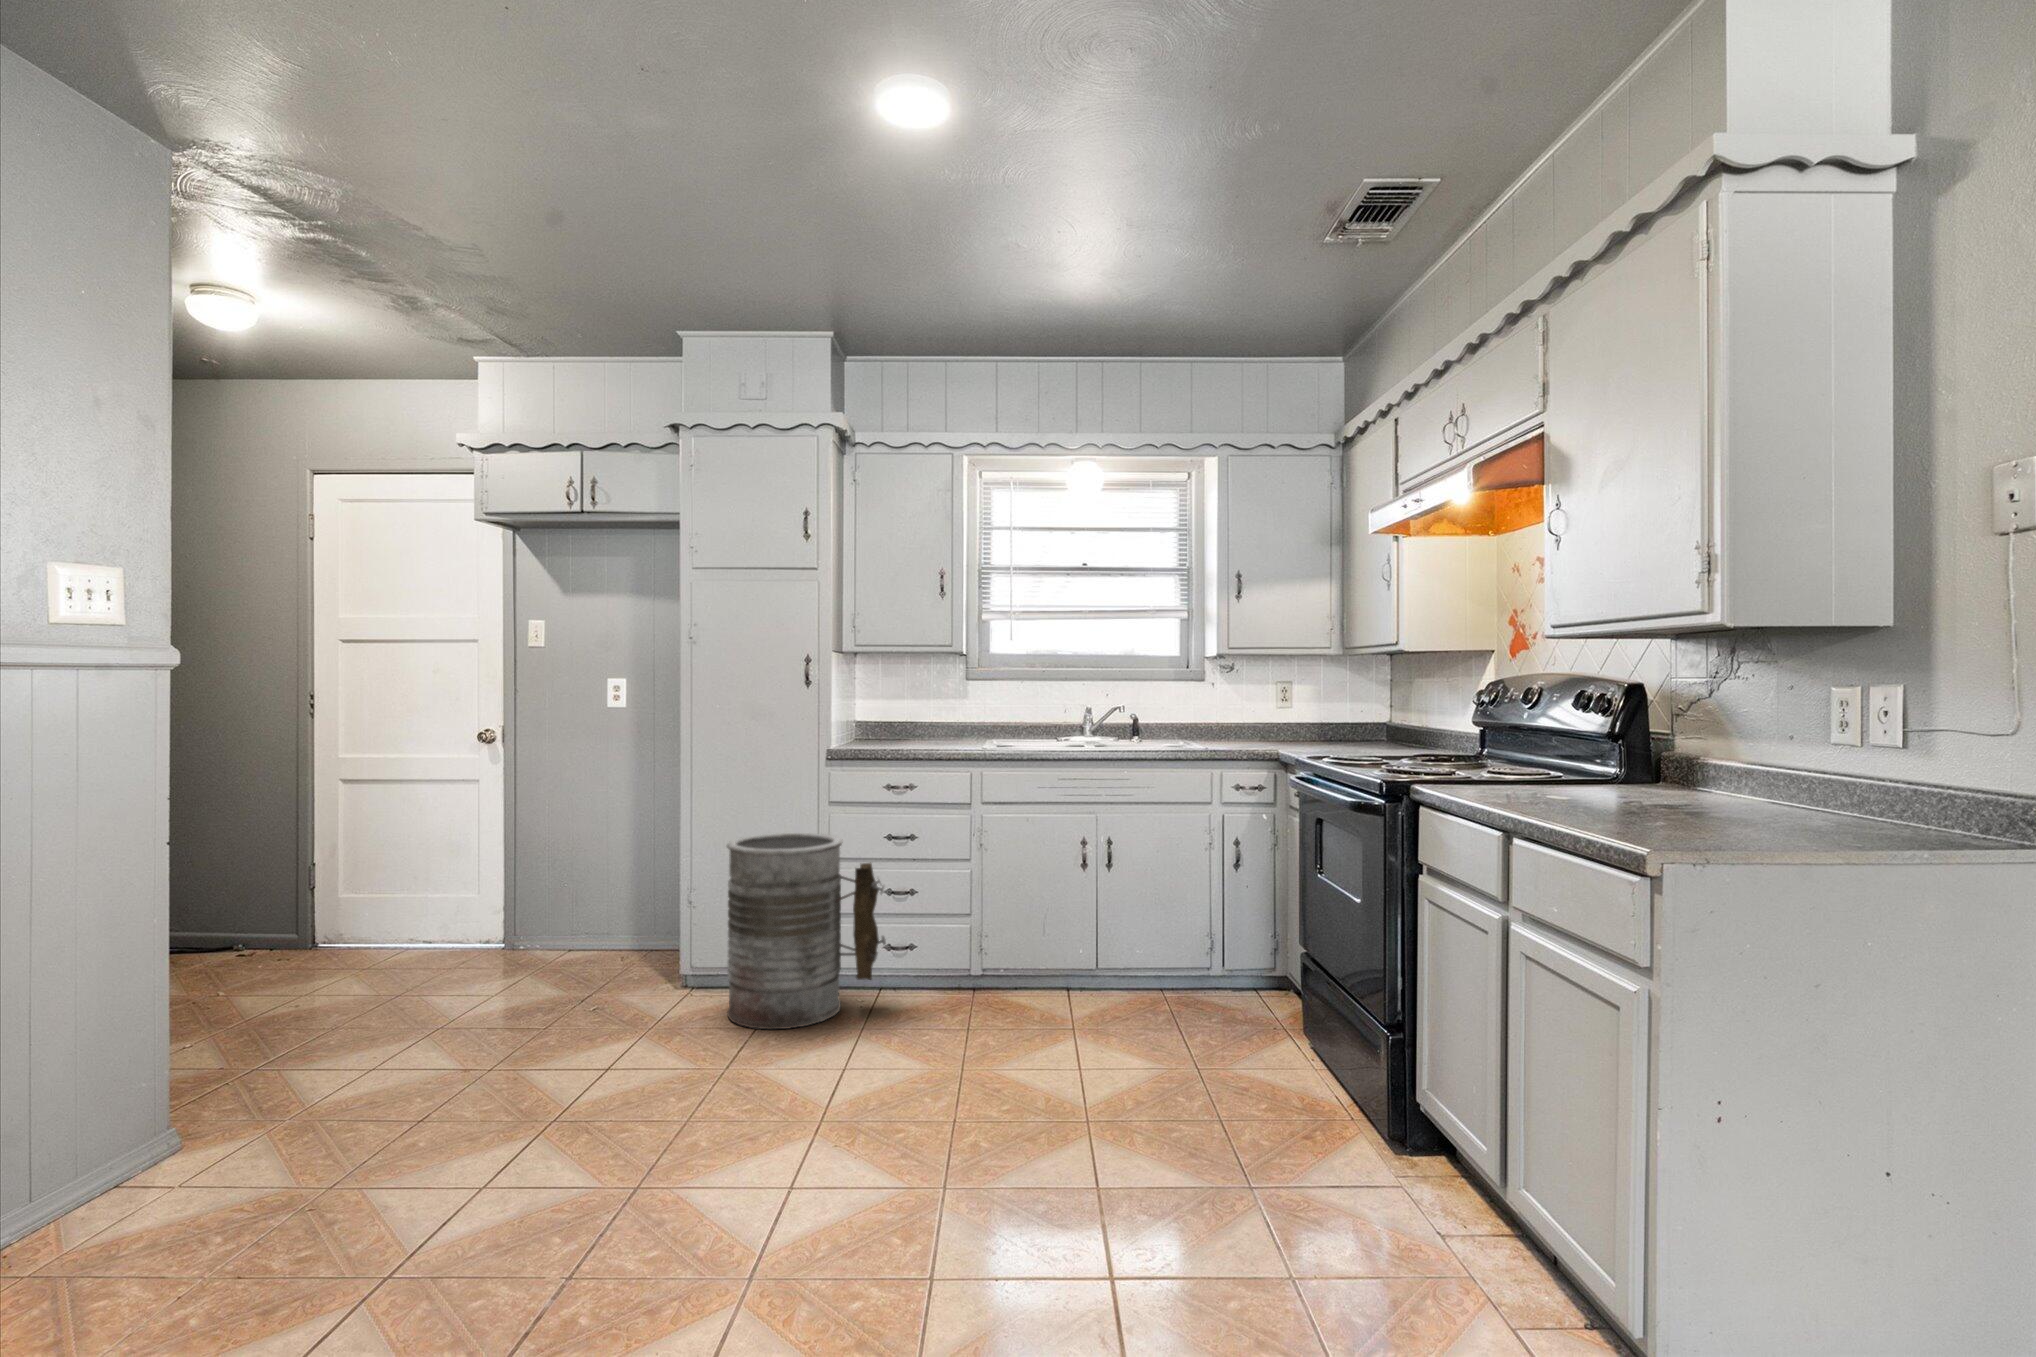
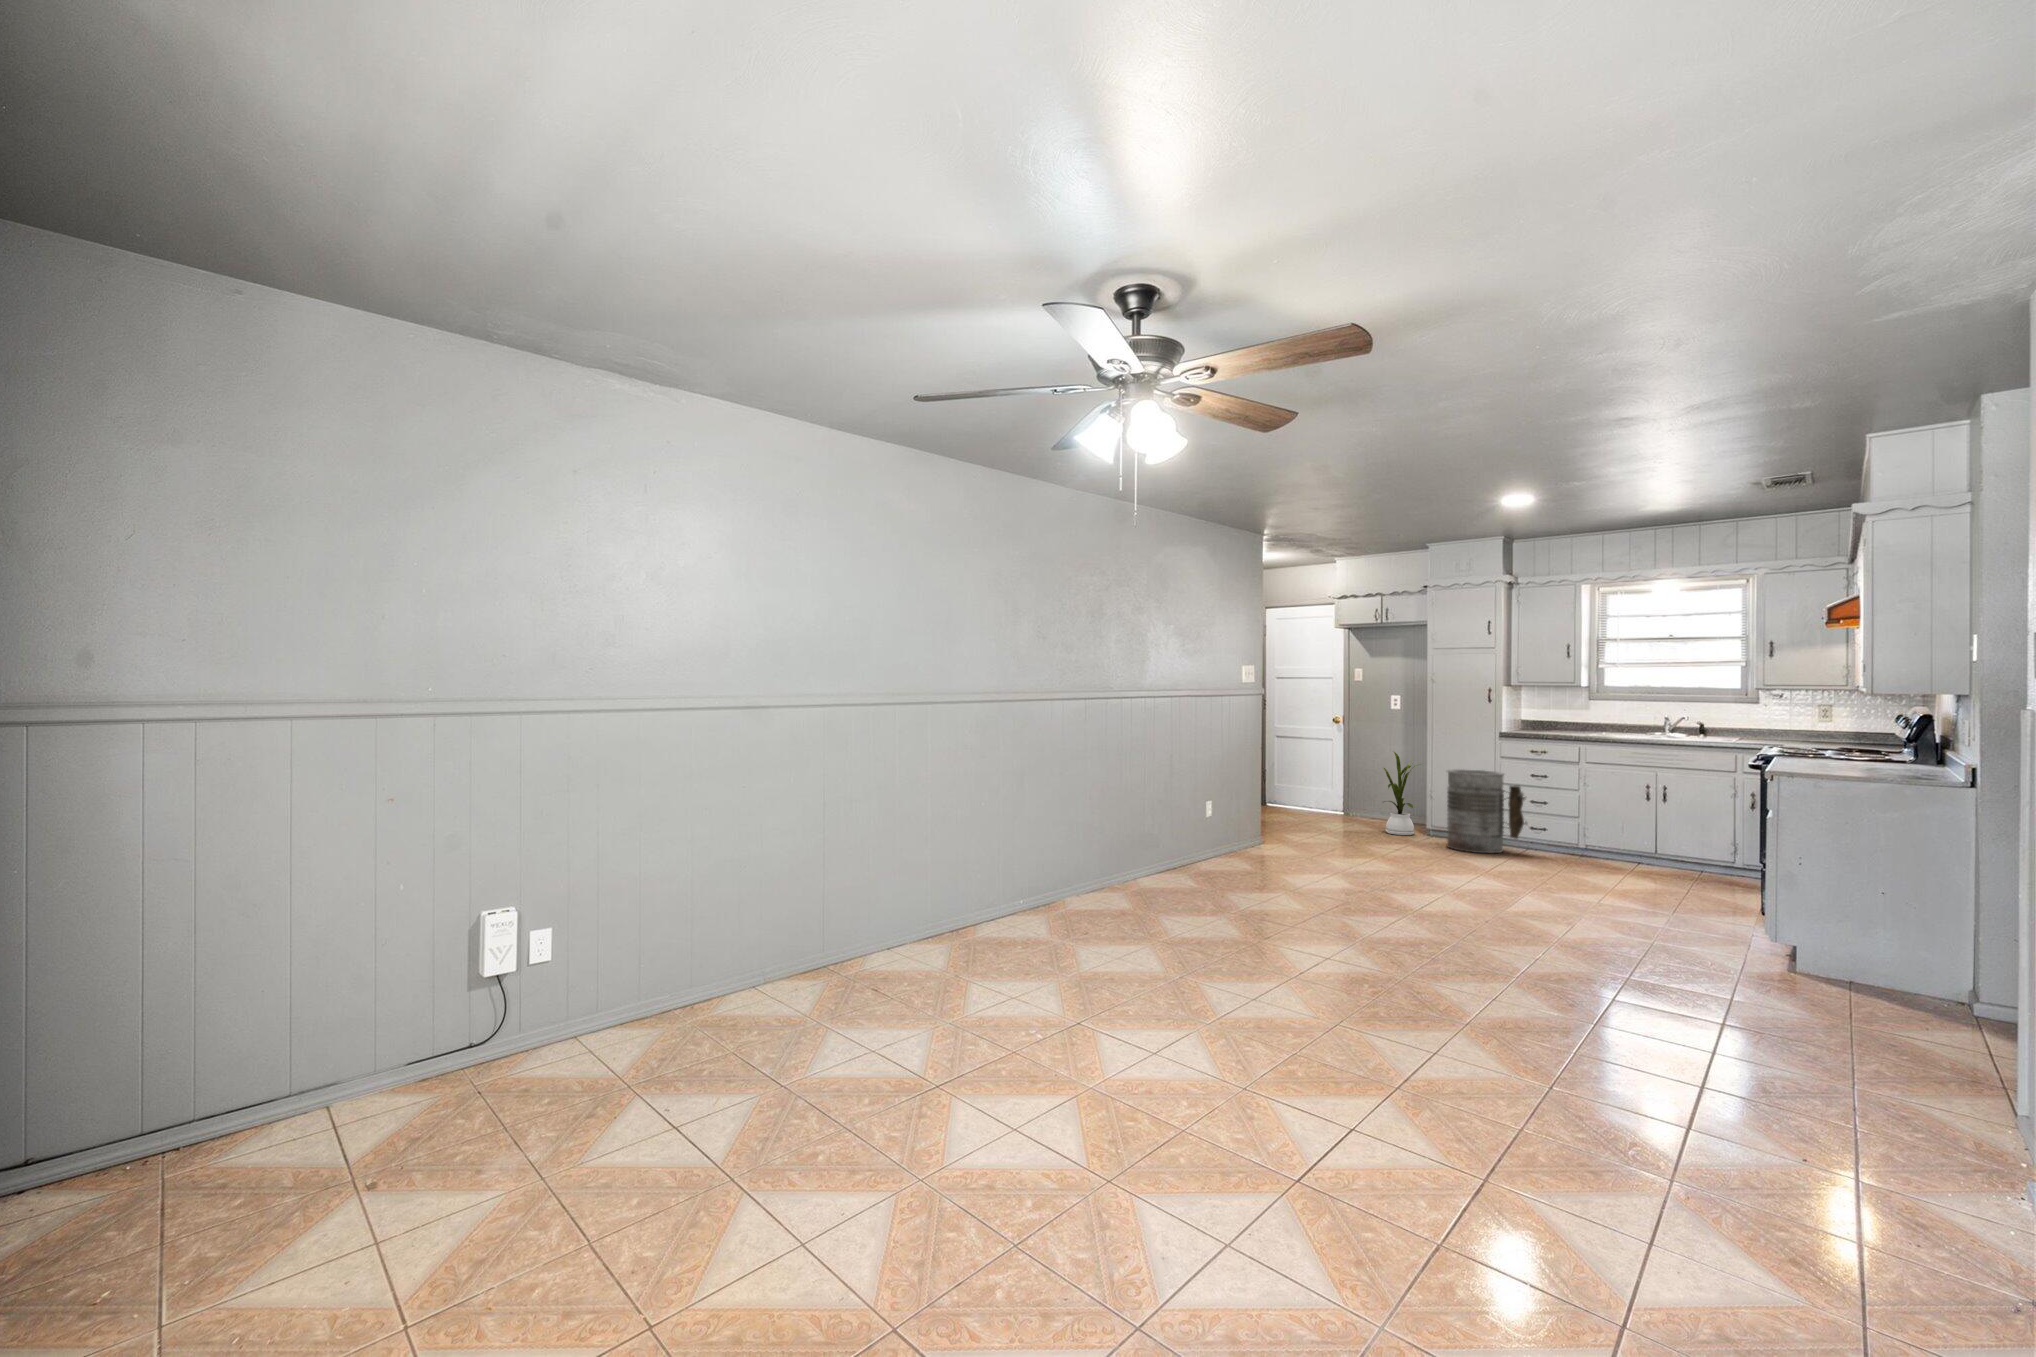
house plant: none [584,797,673,990] -> present [1384,752,1417,835]

